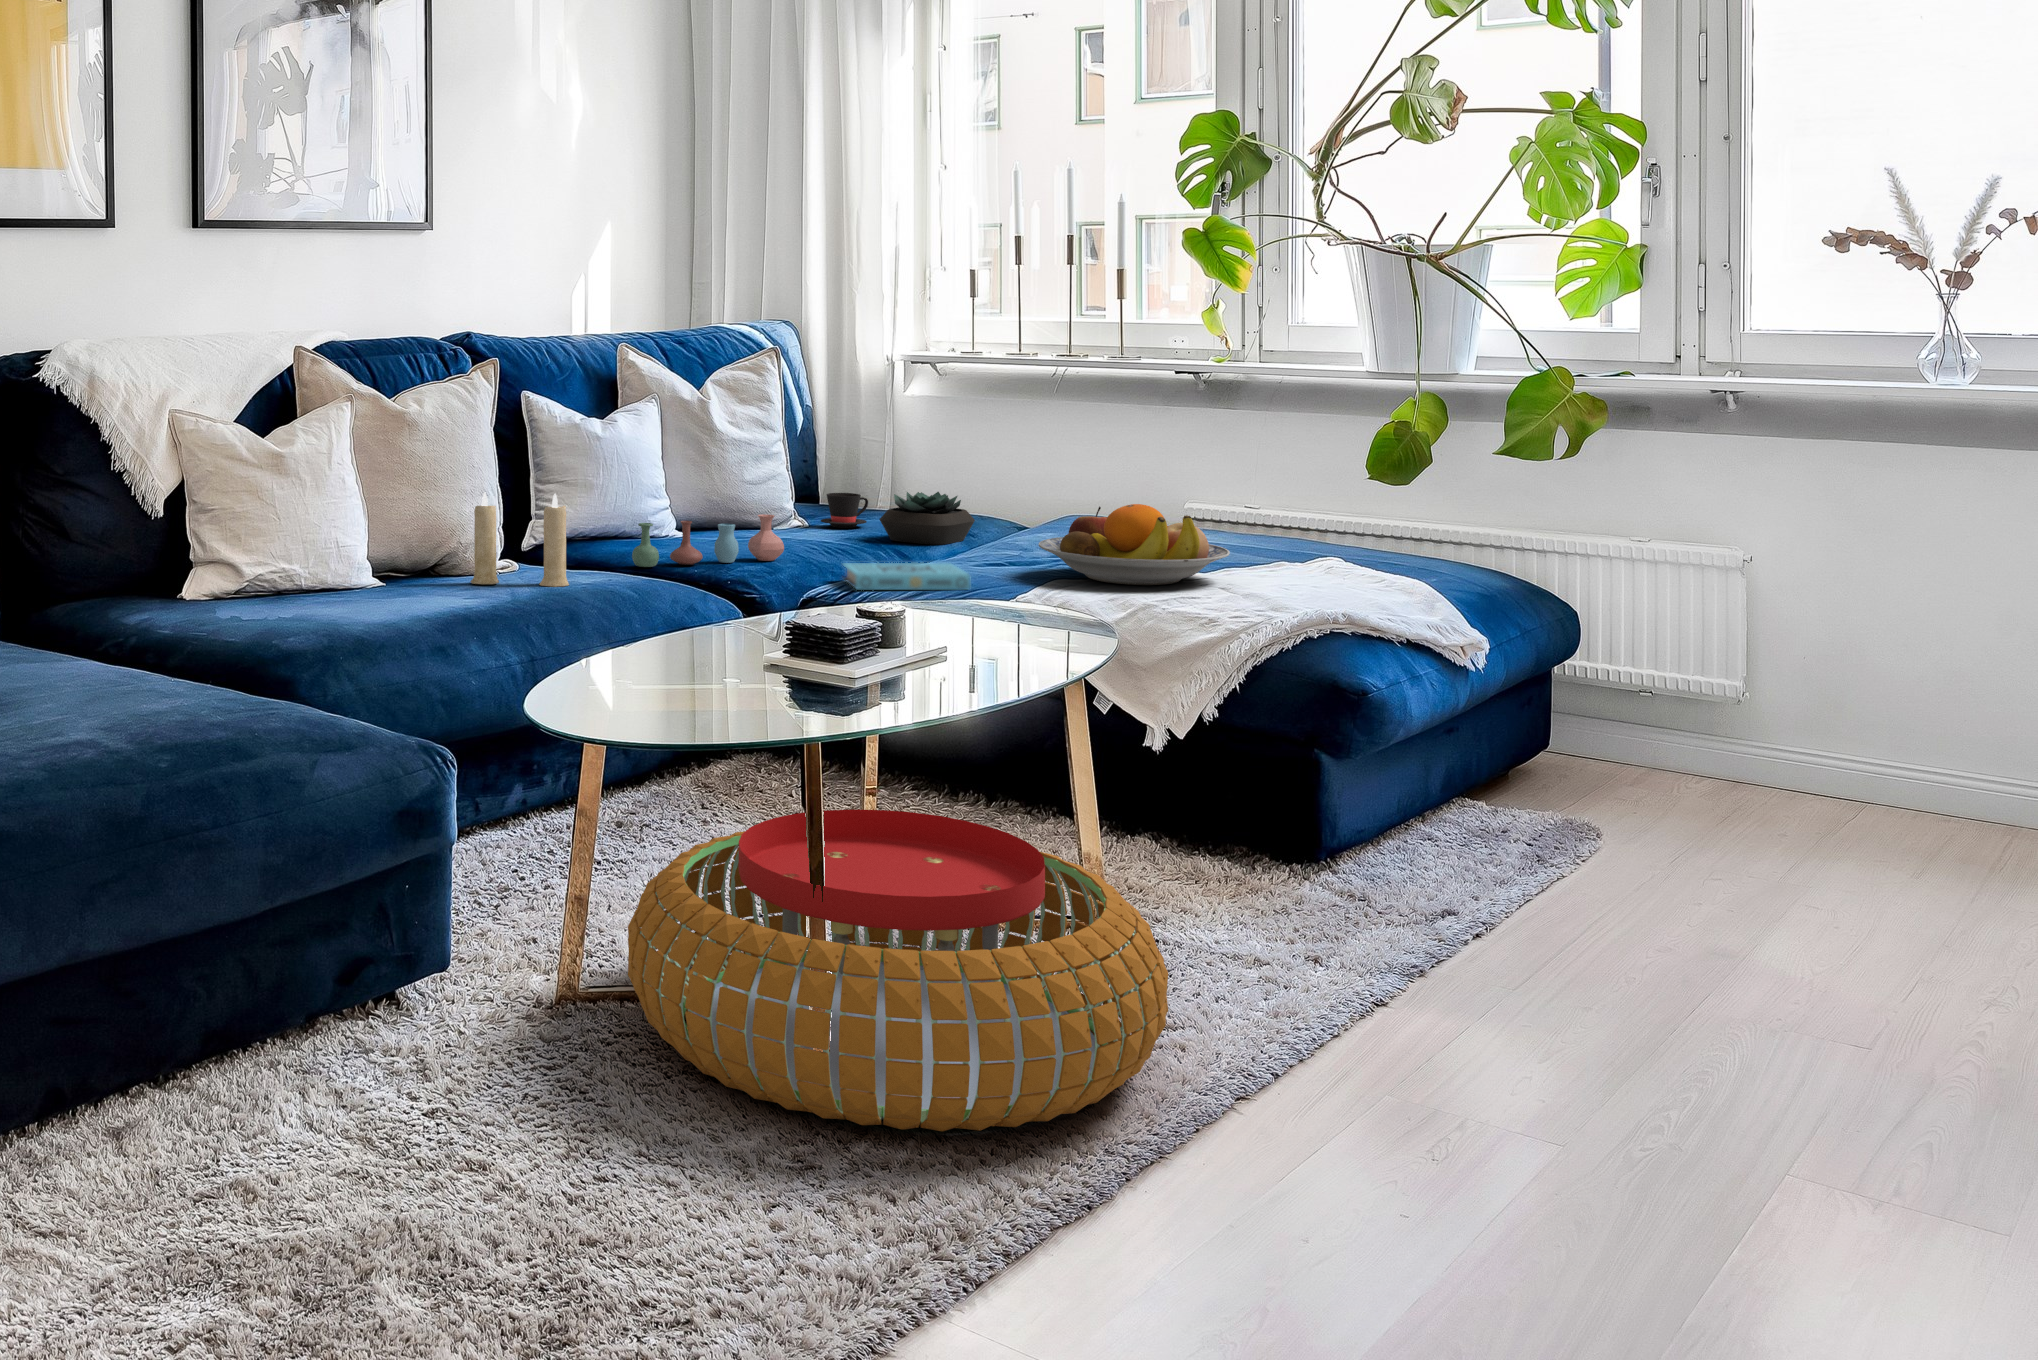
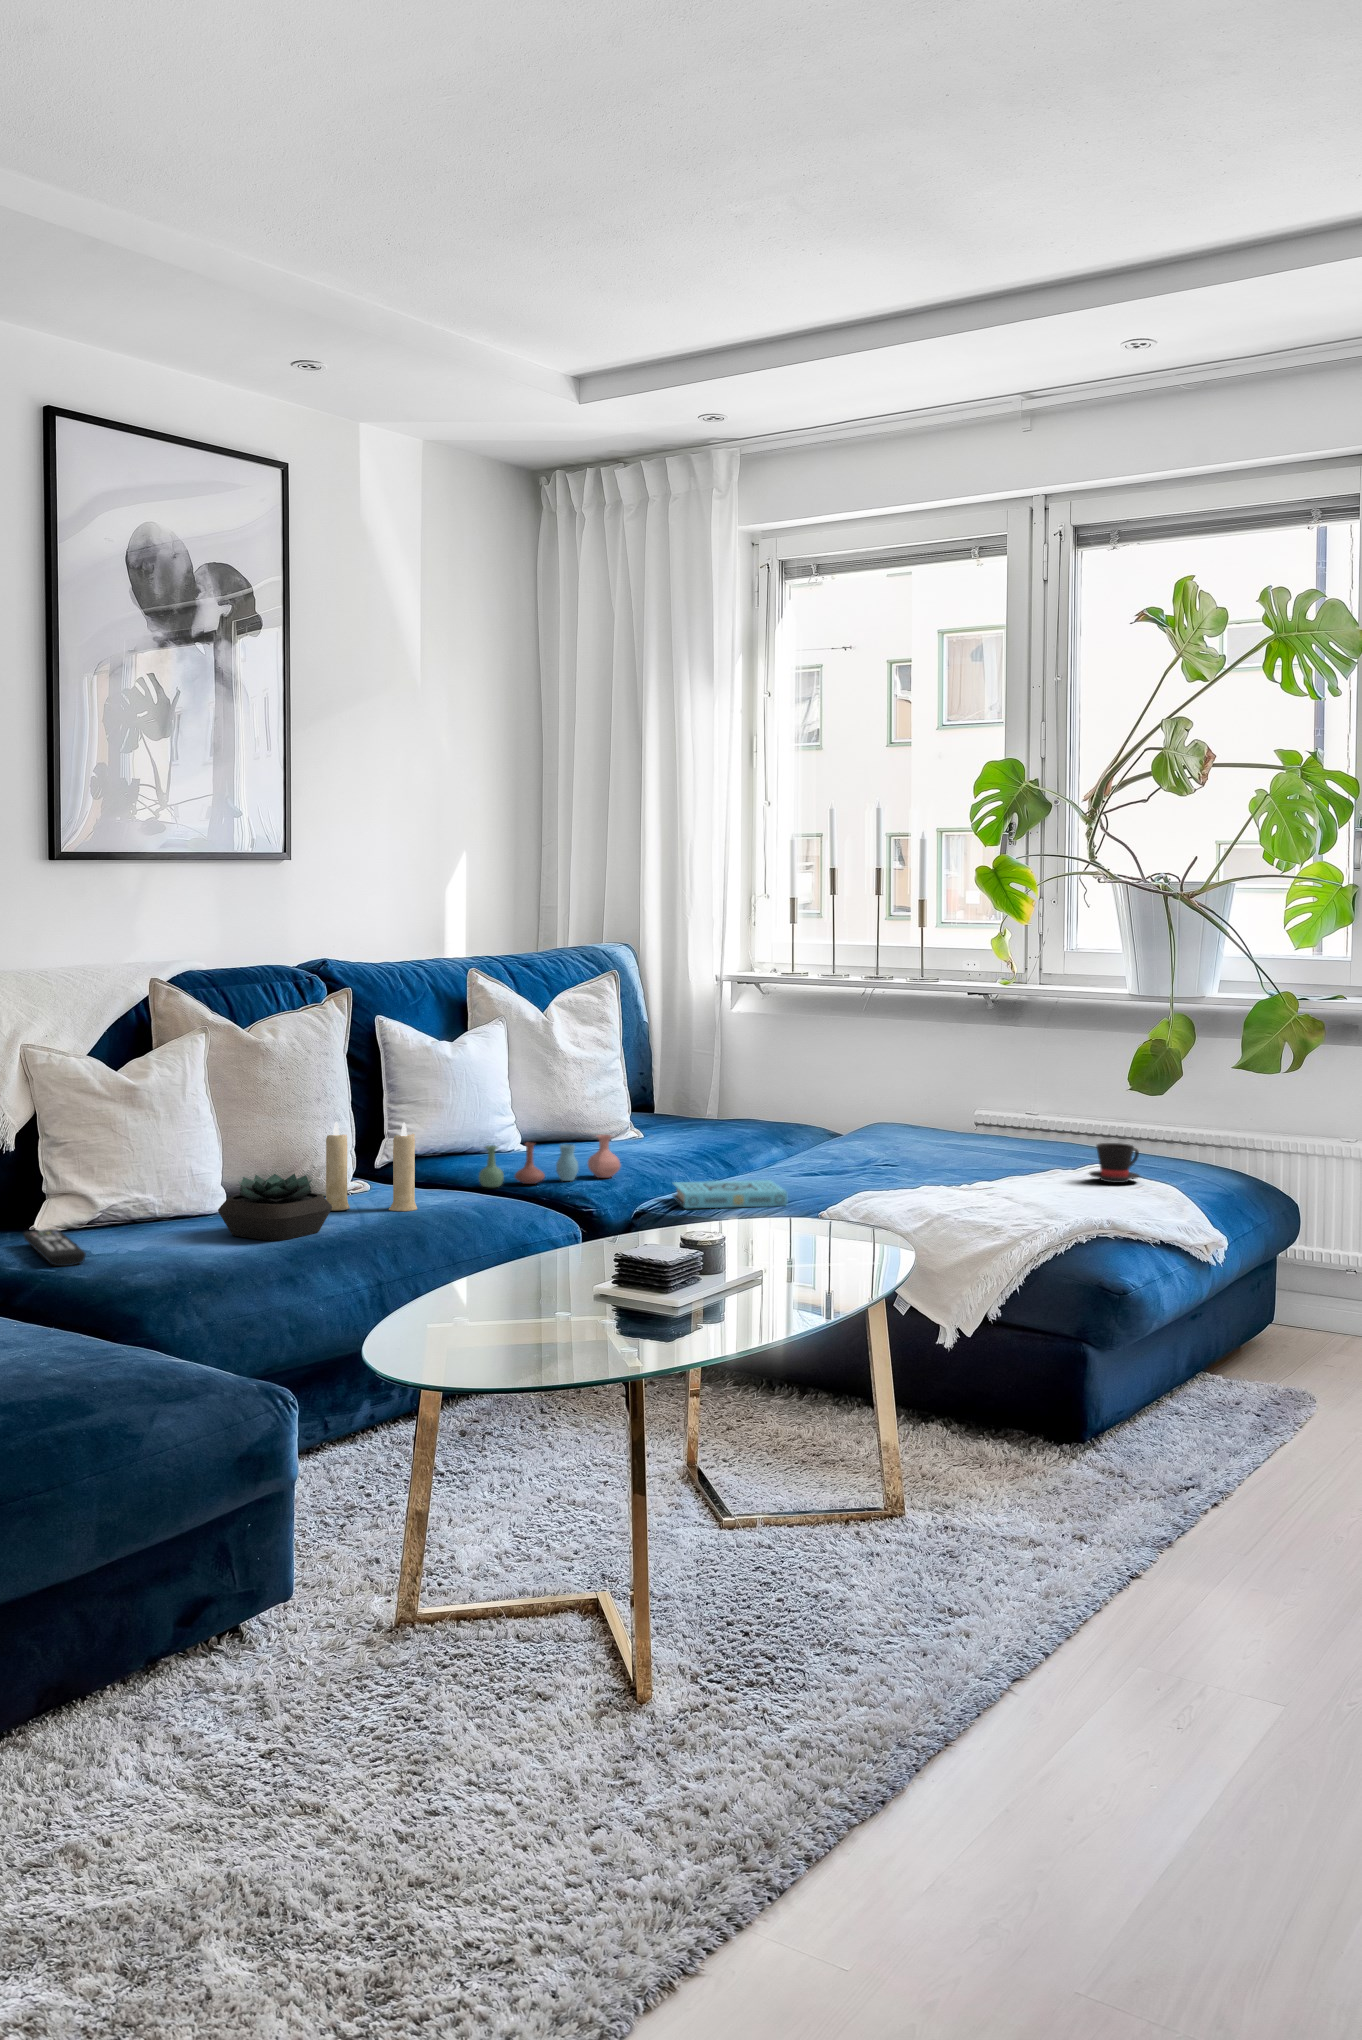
succulent plant: present [880,492,975,545] -> present [218,1174,332,1241]
teacup: present [821,493,868,528] -> present [1090,1143,1140,1183]
fruit bowl: present [1039,504,1230,585] -> none [848,1124,1012,1197]
remote control: none [176,593,239,627] -> present [24,1229,86,1266]
pouf: present [628,809,1168,1131] -> none [464,1429,954,1738]

